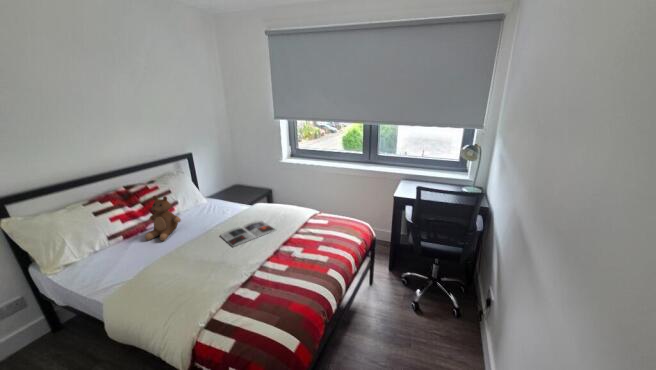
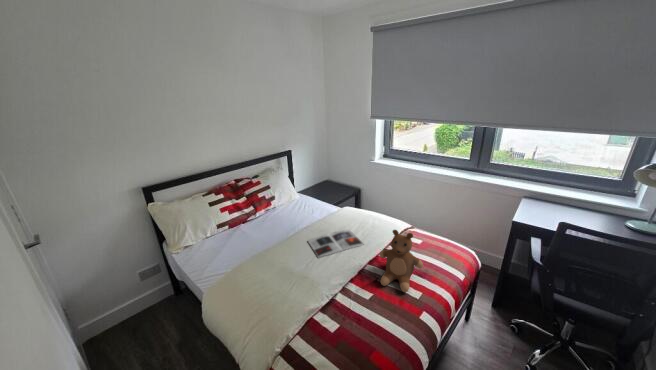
teddy bear: present [145,196,181,241] -> present [380,230,423,292]

